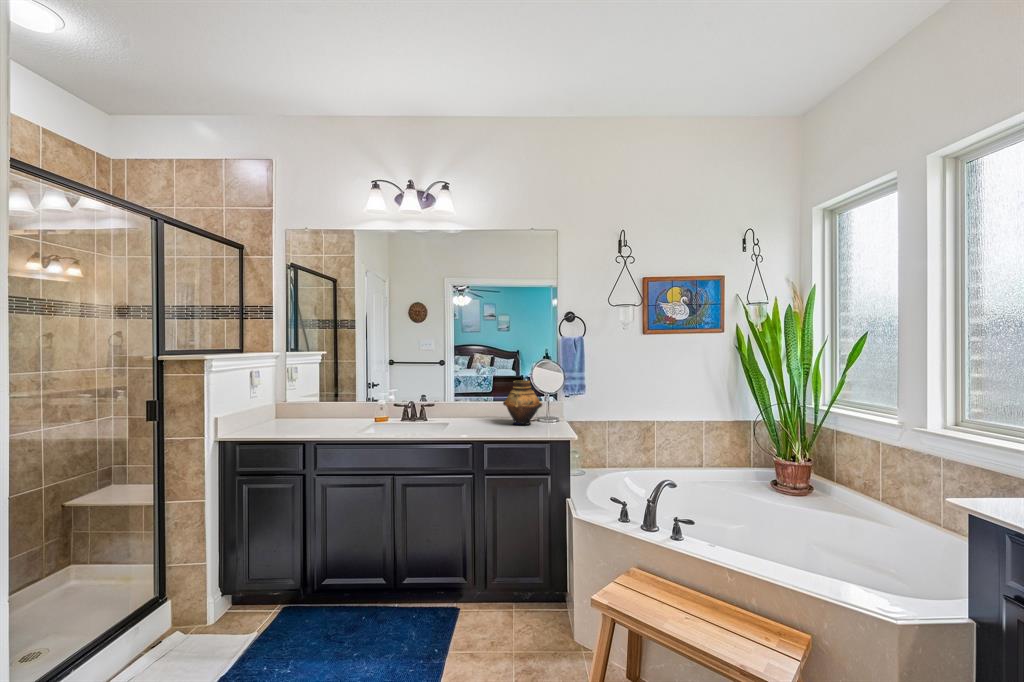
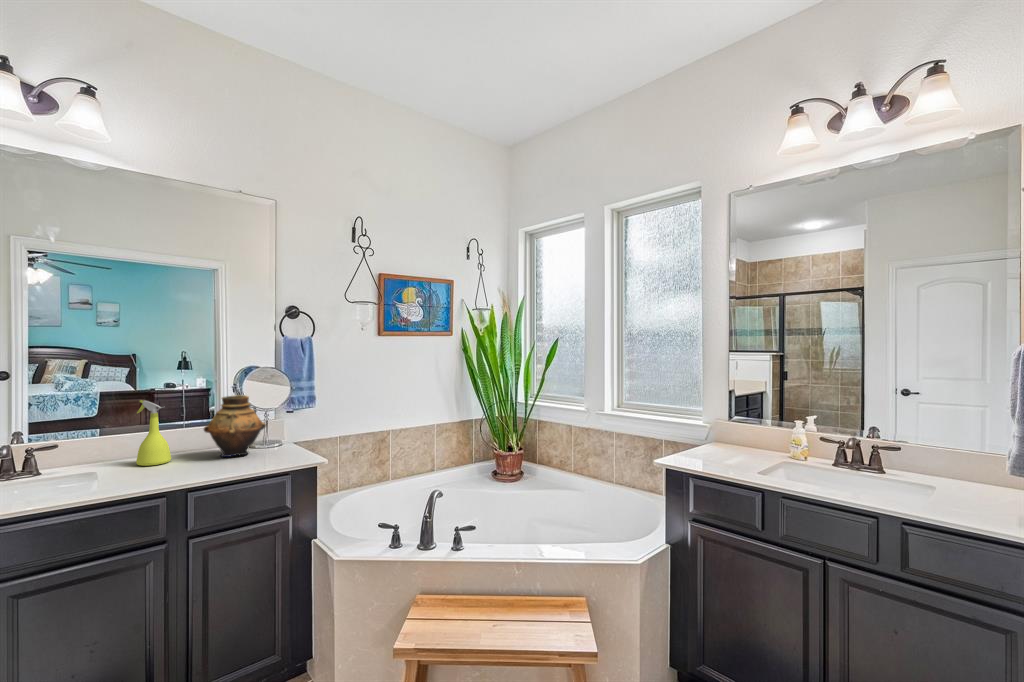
spray bottle: none [467,380,486,424] -> present [136,400,171,466]

